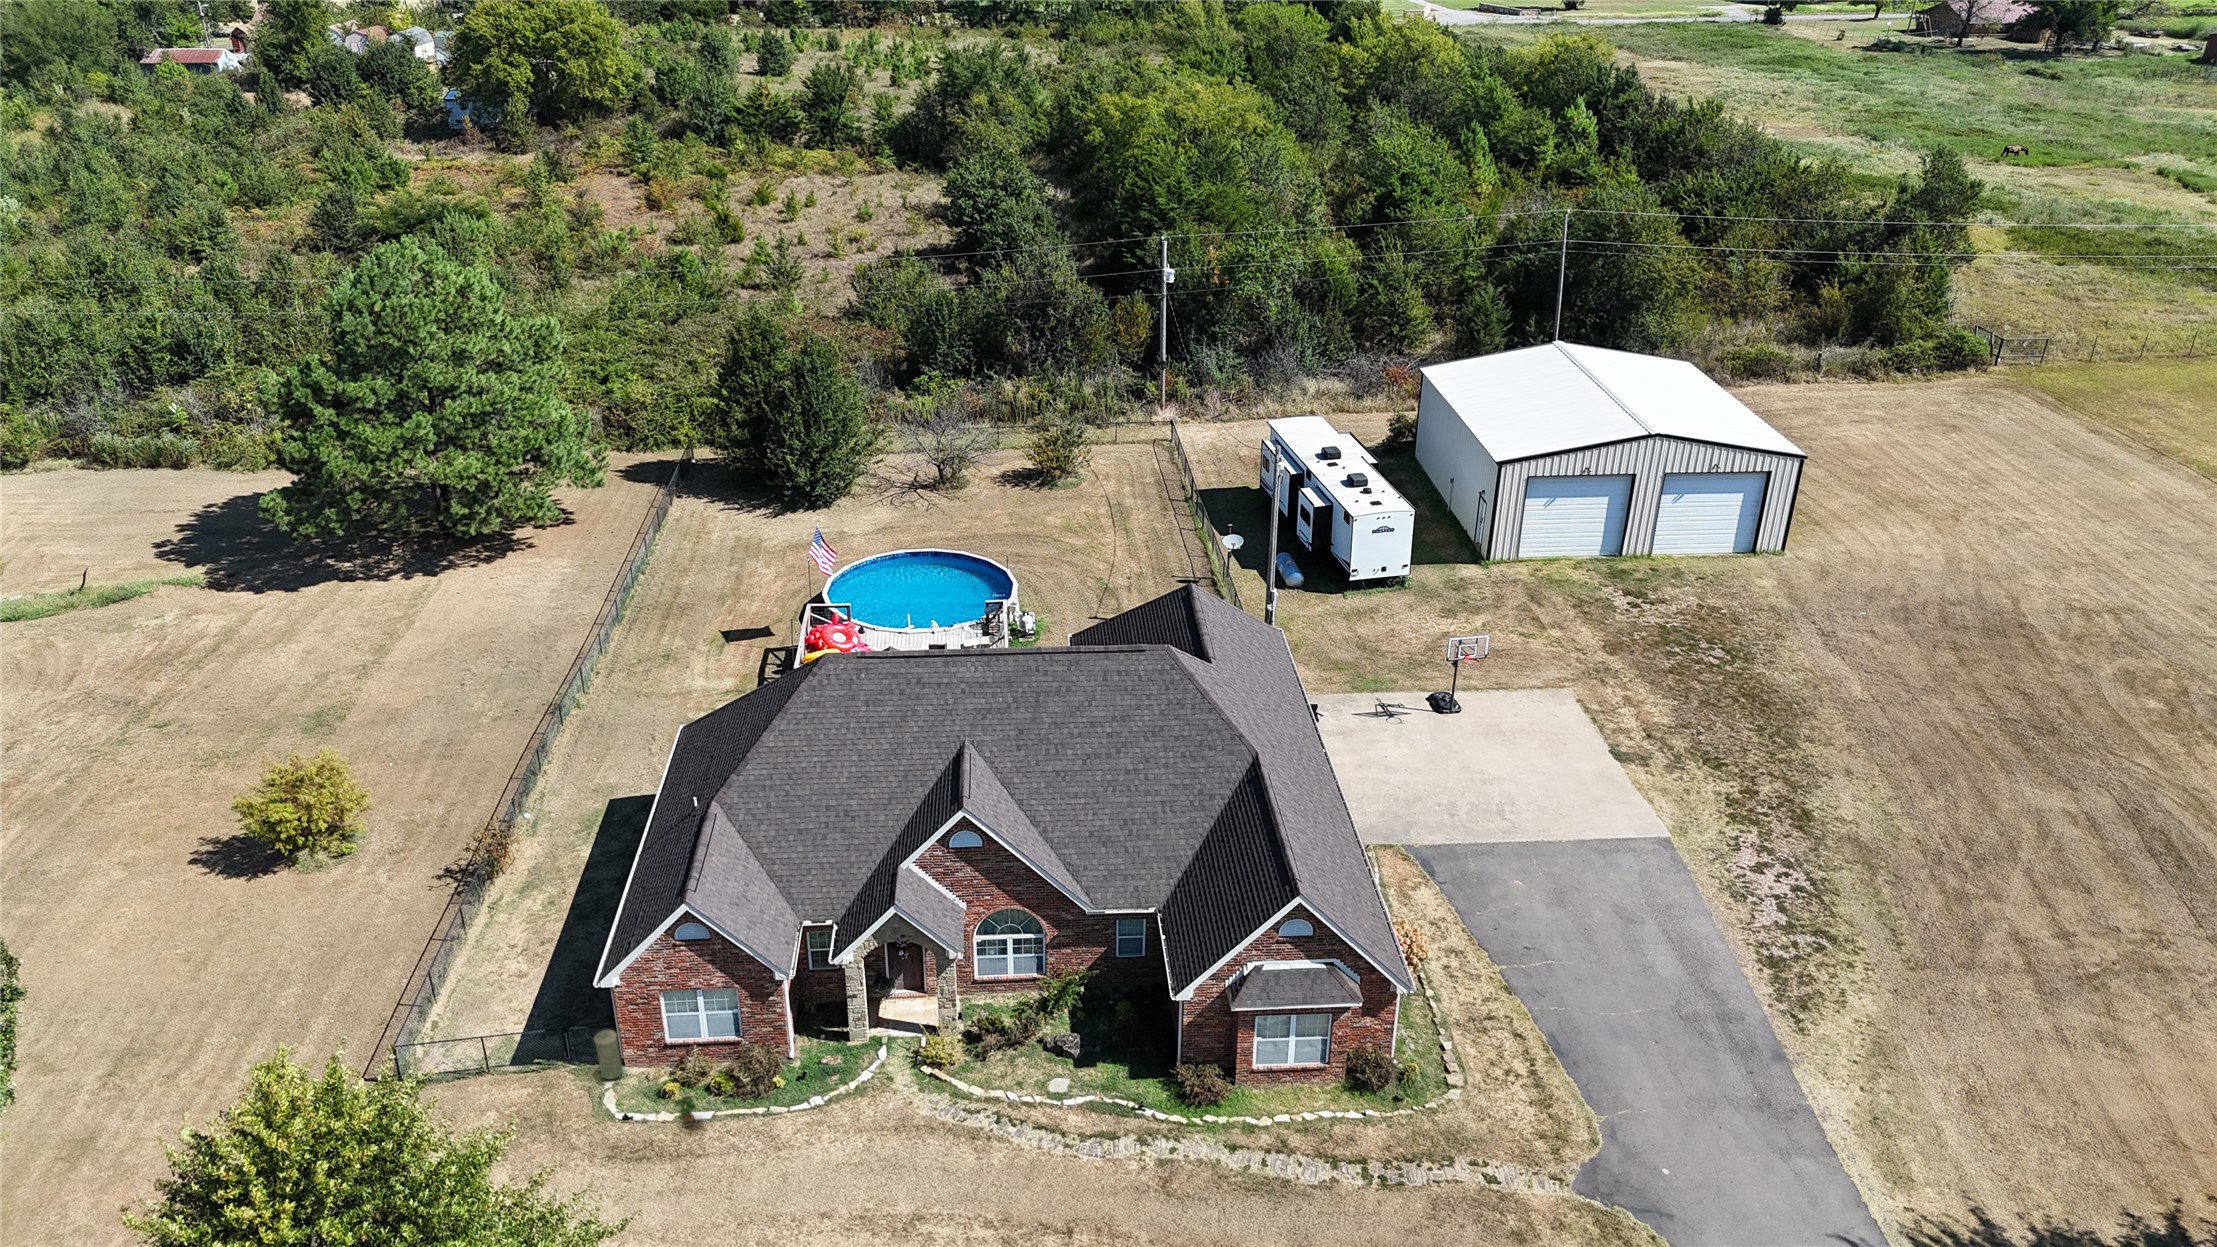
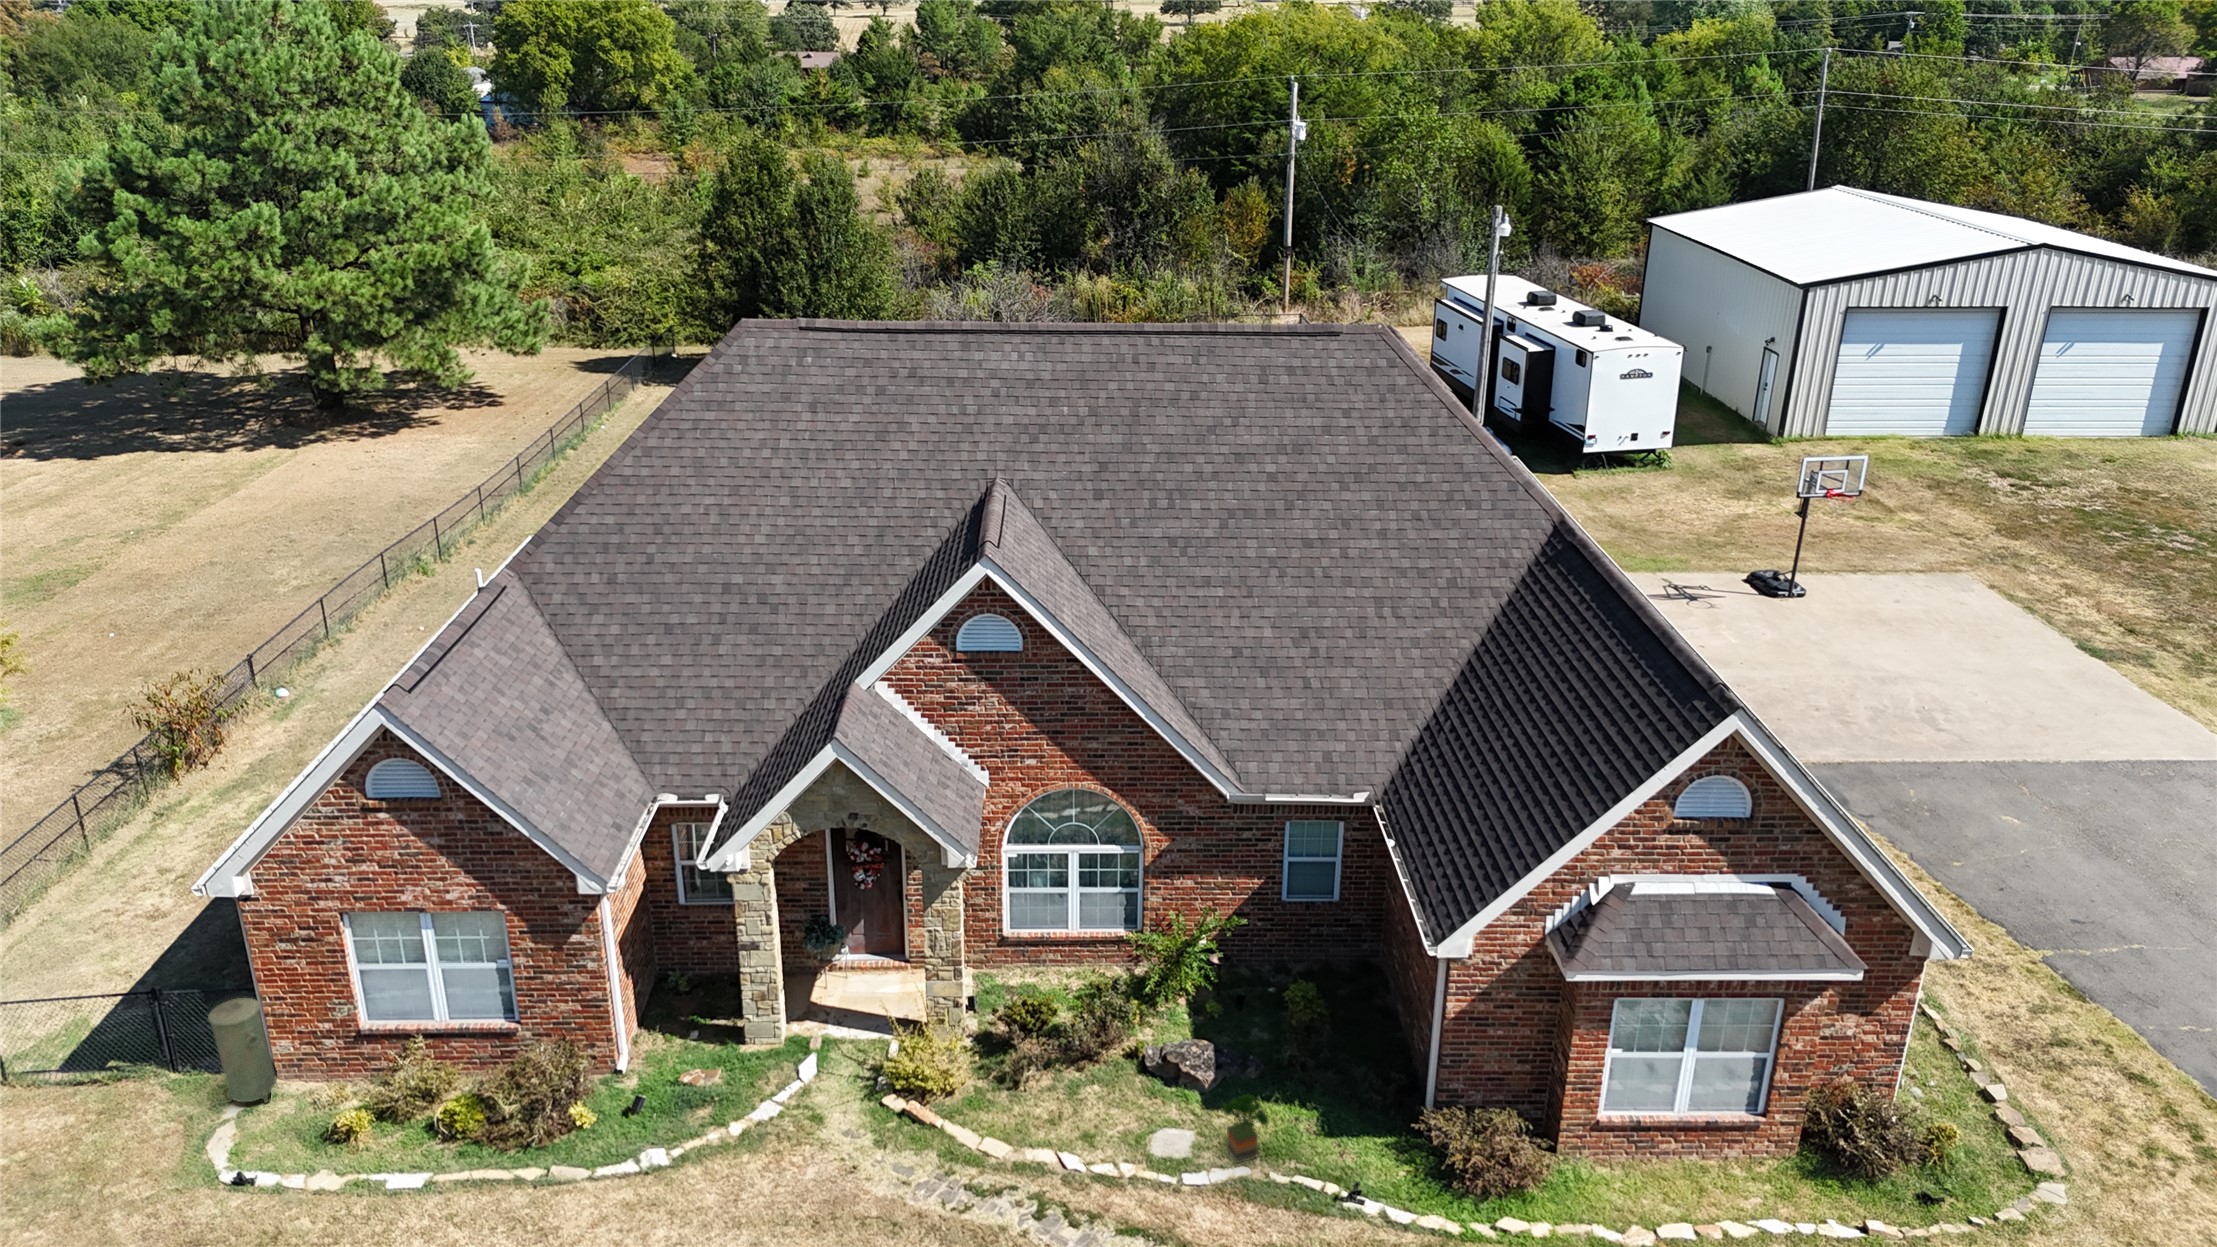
potted tree: present [675,1095,696,1127] -> present [1223,1094,1269,1163]

